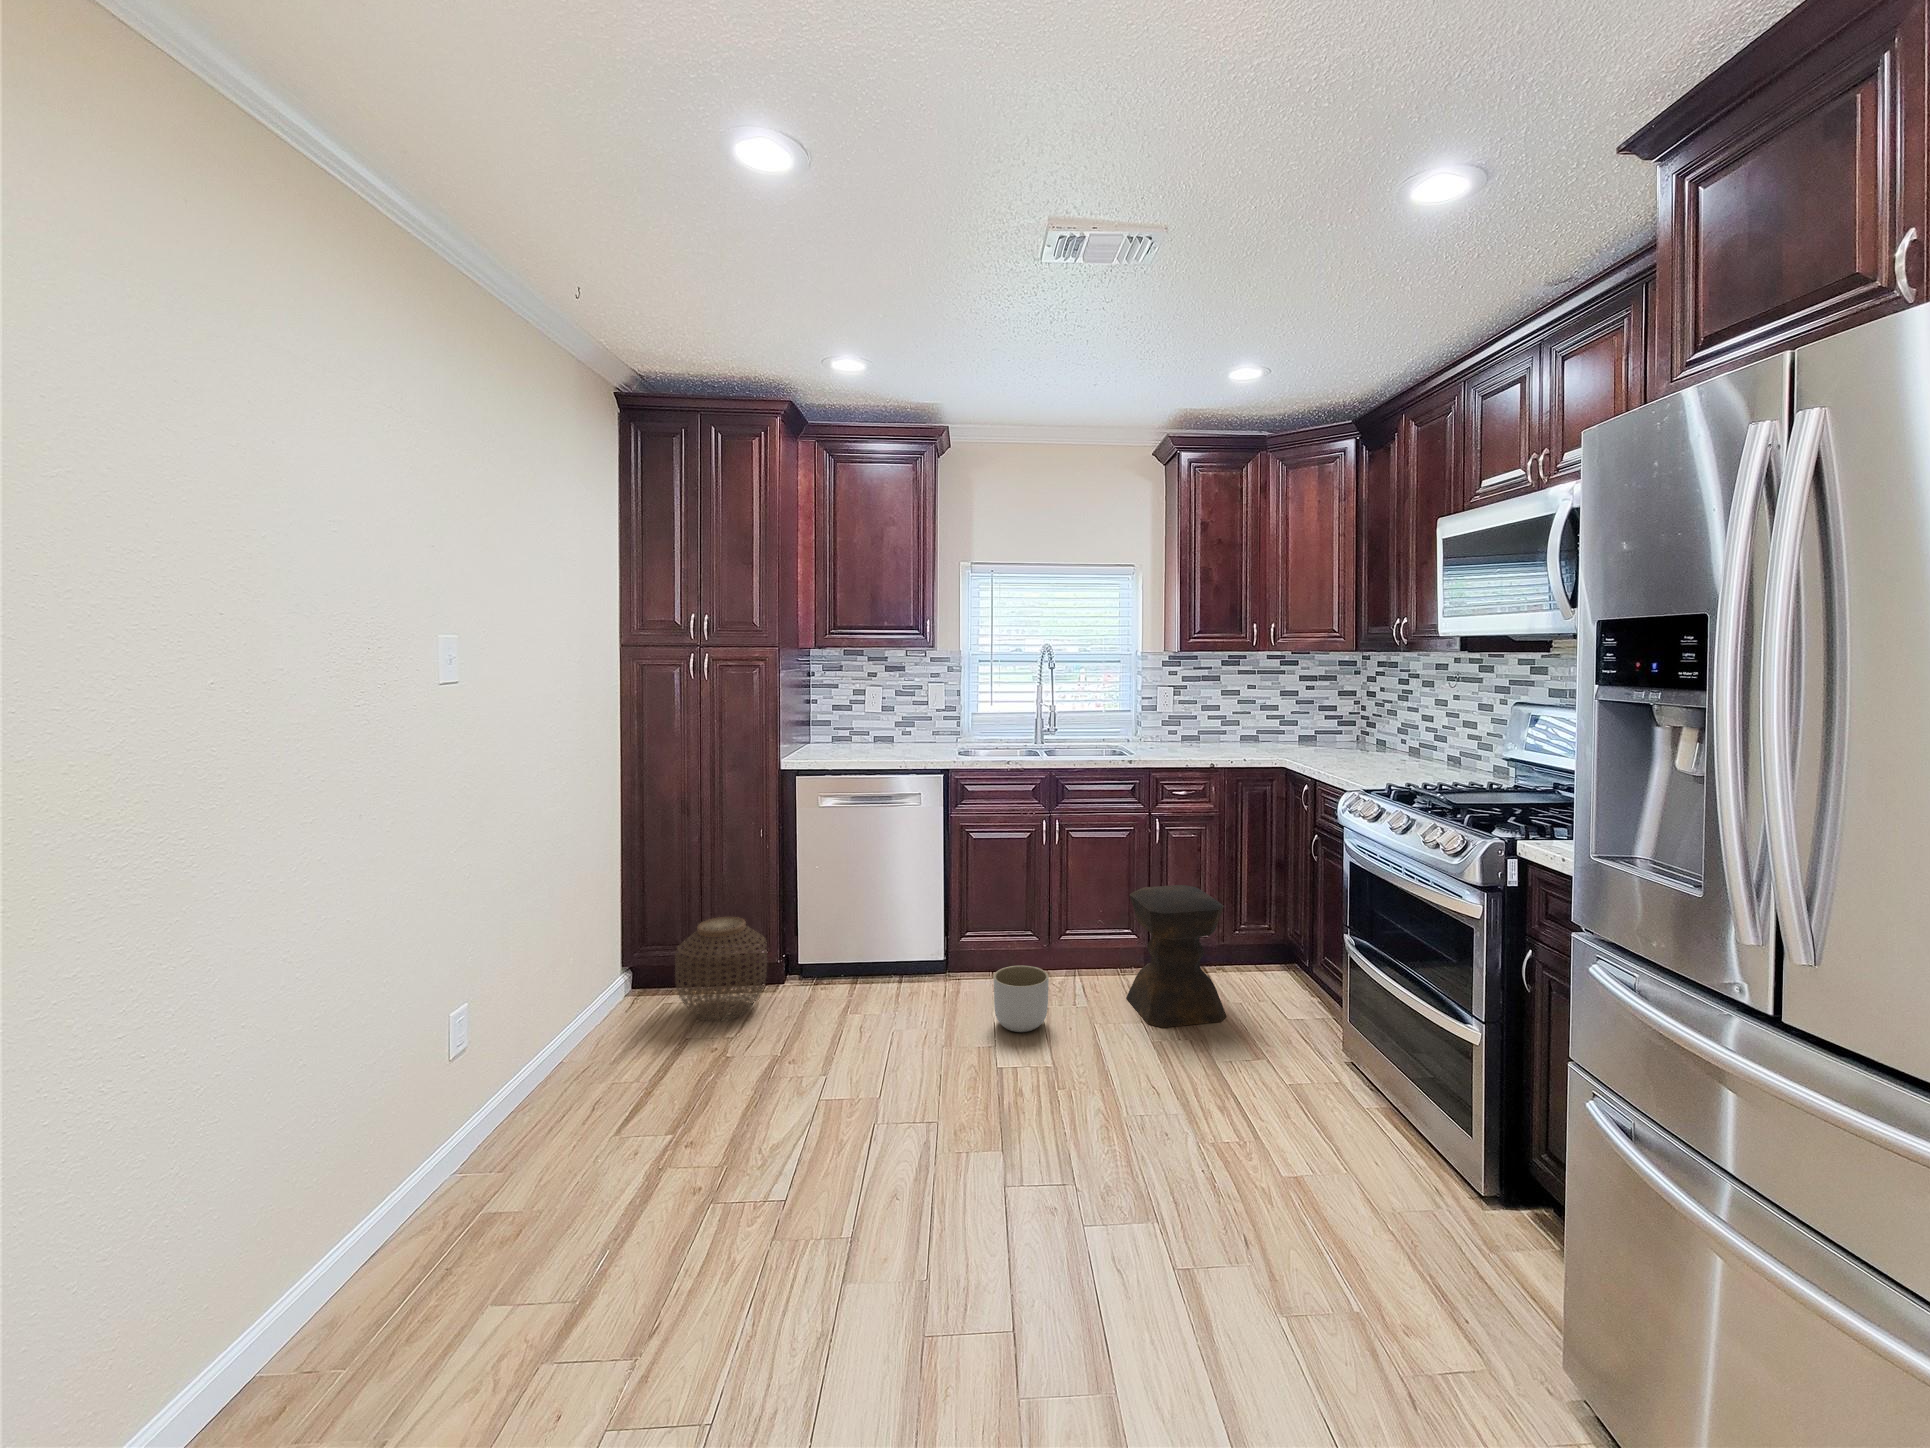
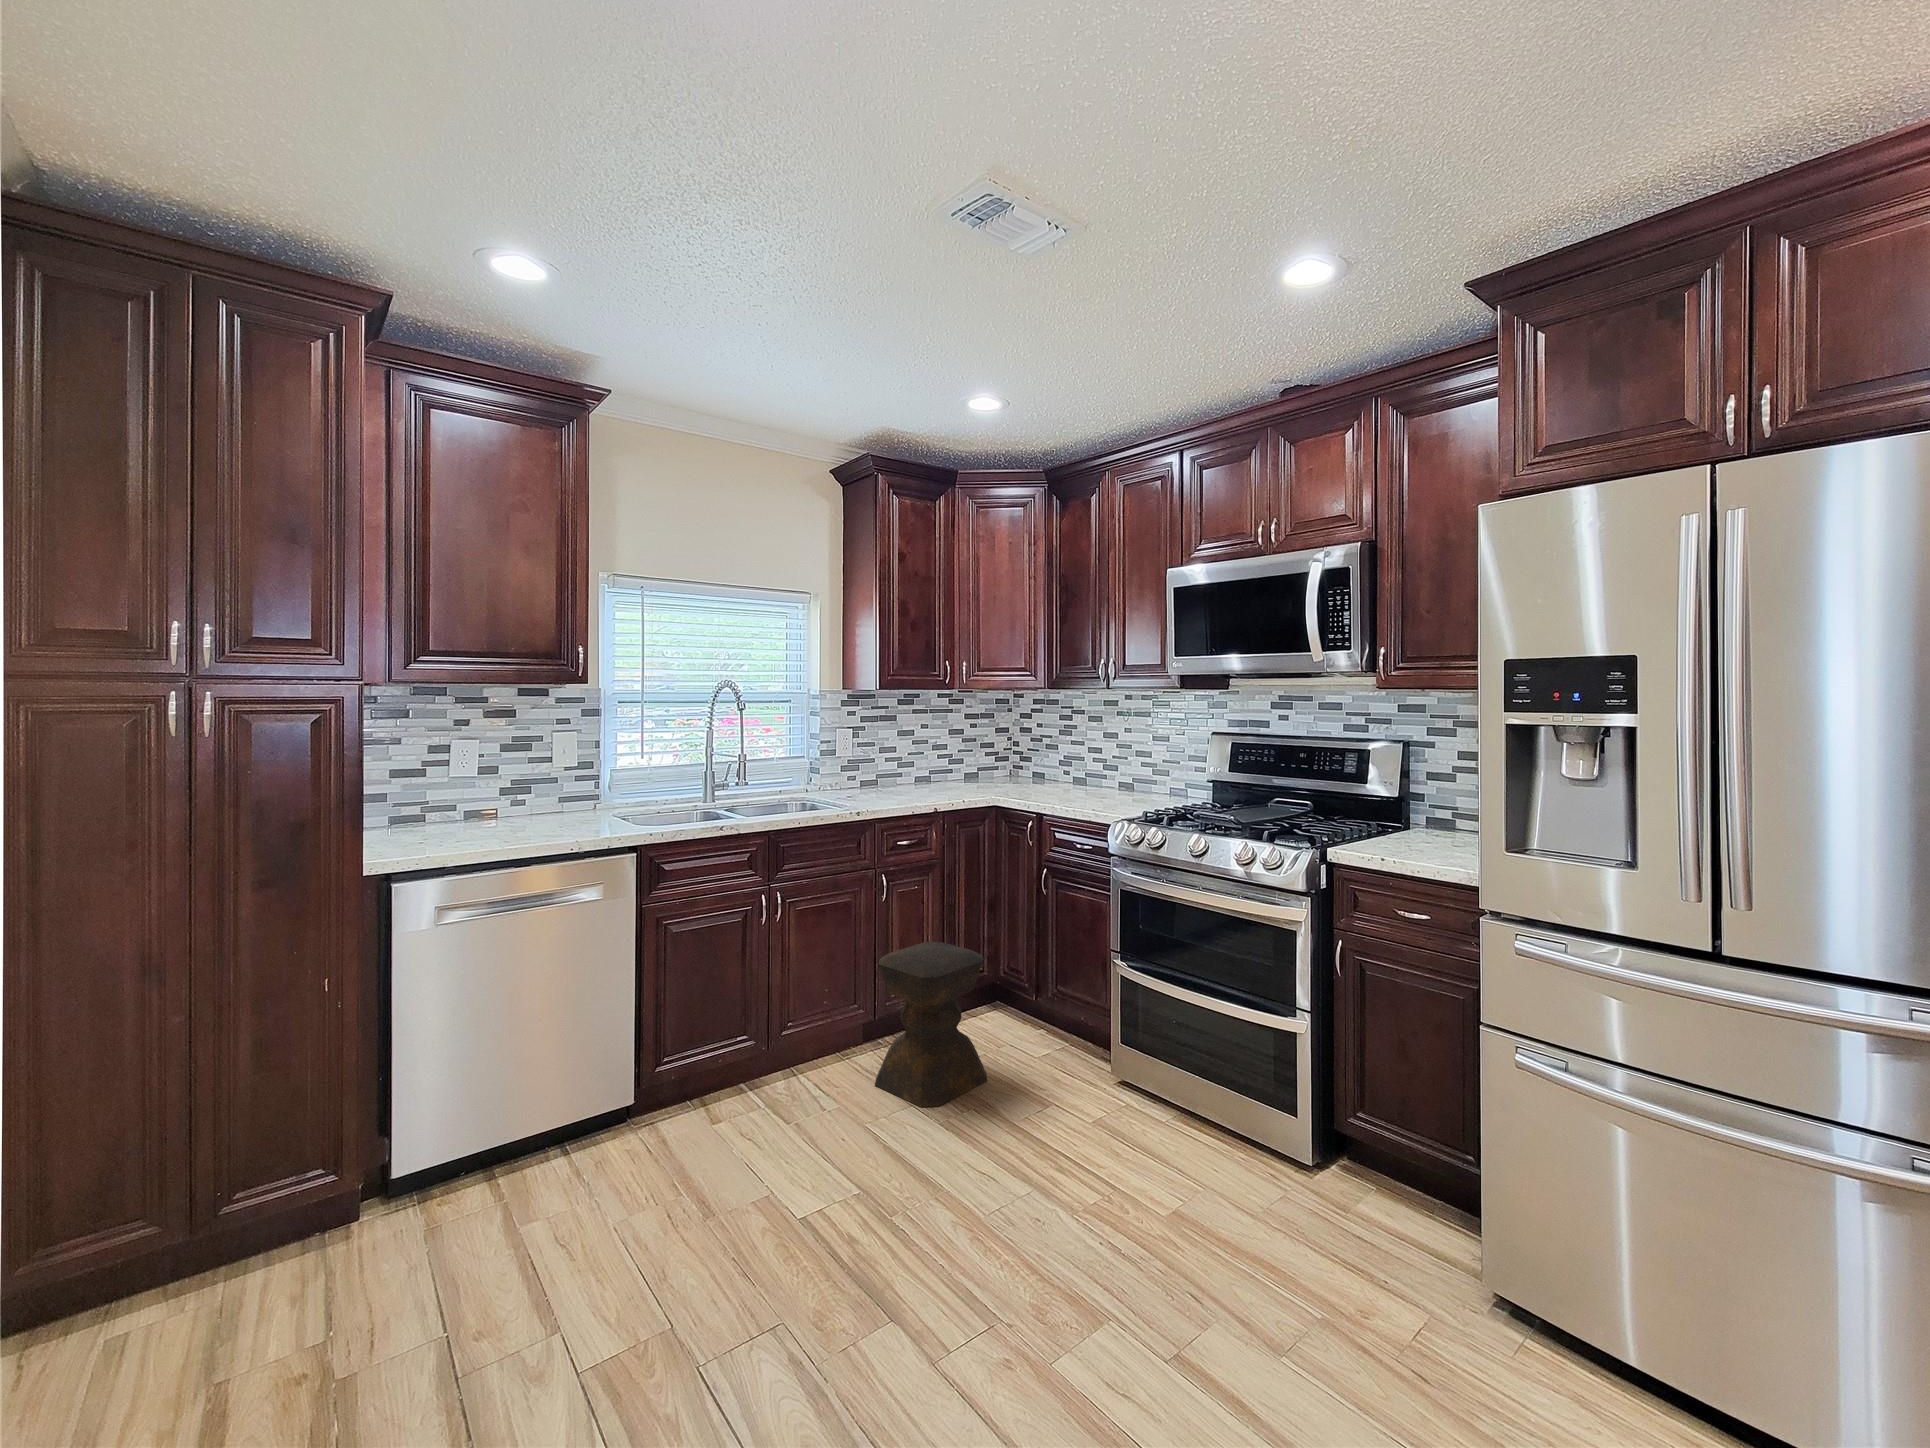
woven basket: present [675,917,767,1021] -> none [149,1136,355,1345]
planter: present [993,966,1049,1032] -> none [748,1078,819,1169]

